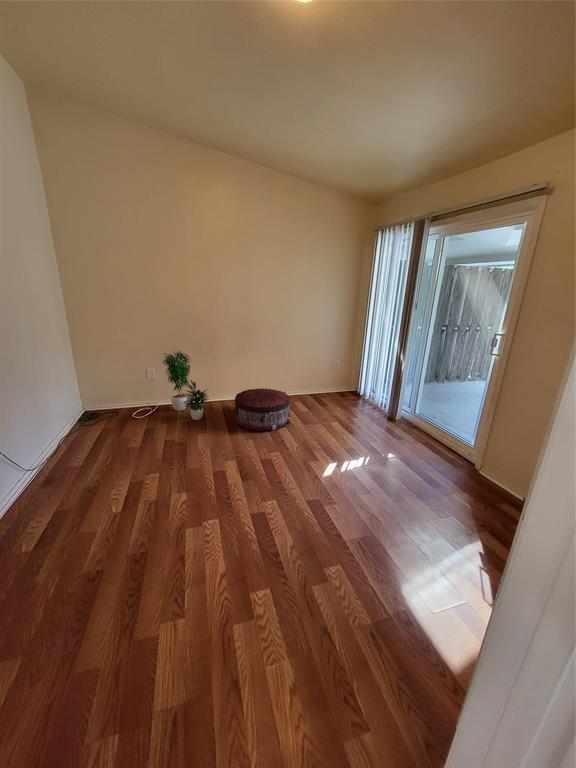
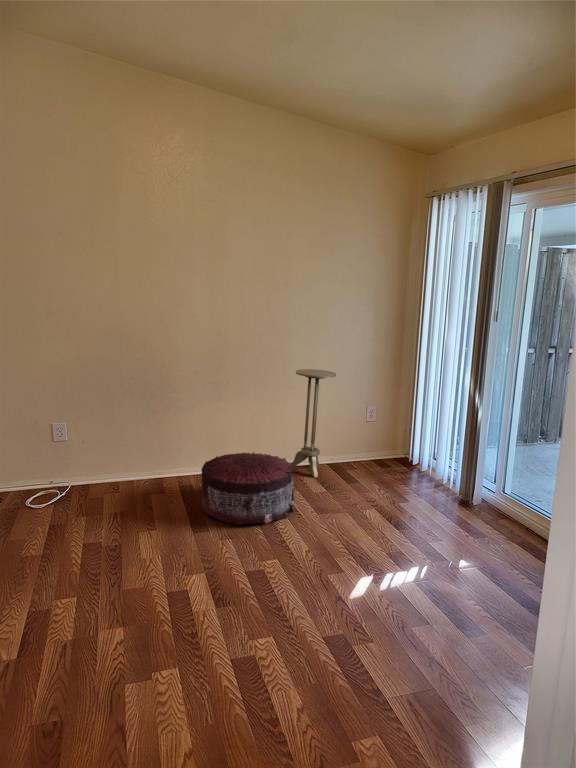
side table: none [287,339,316,403] -> present [291,369,336,477]
potted plant: present [163,351,208,420] -> none [80,386,160,508]

